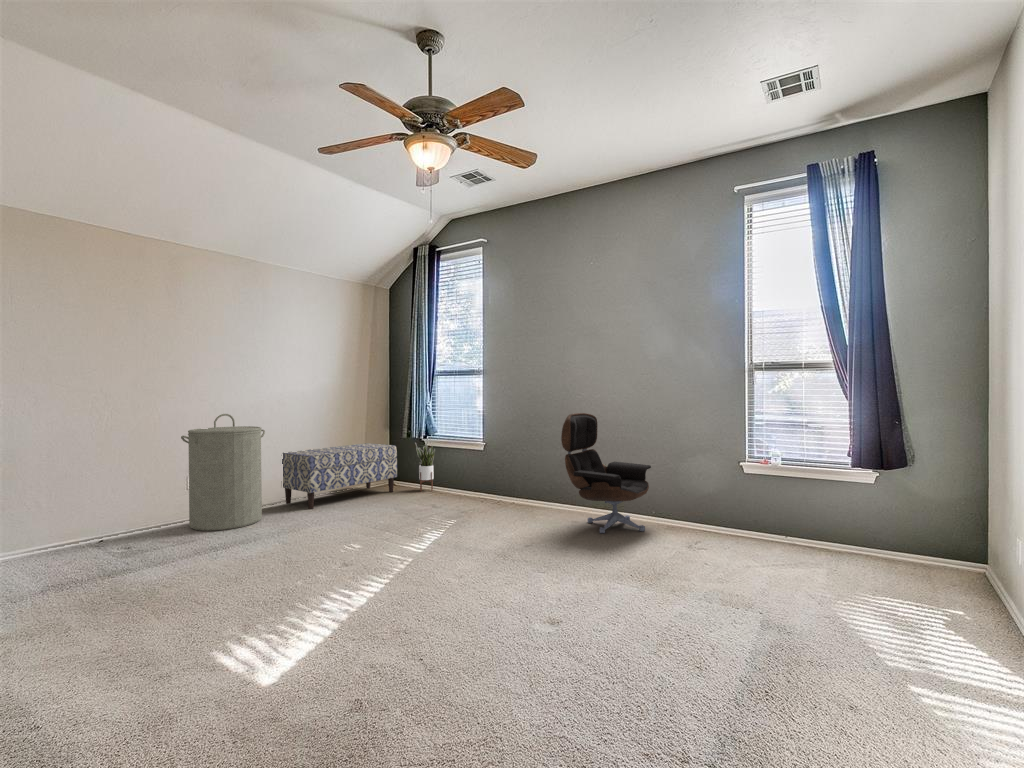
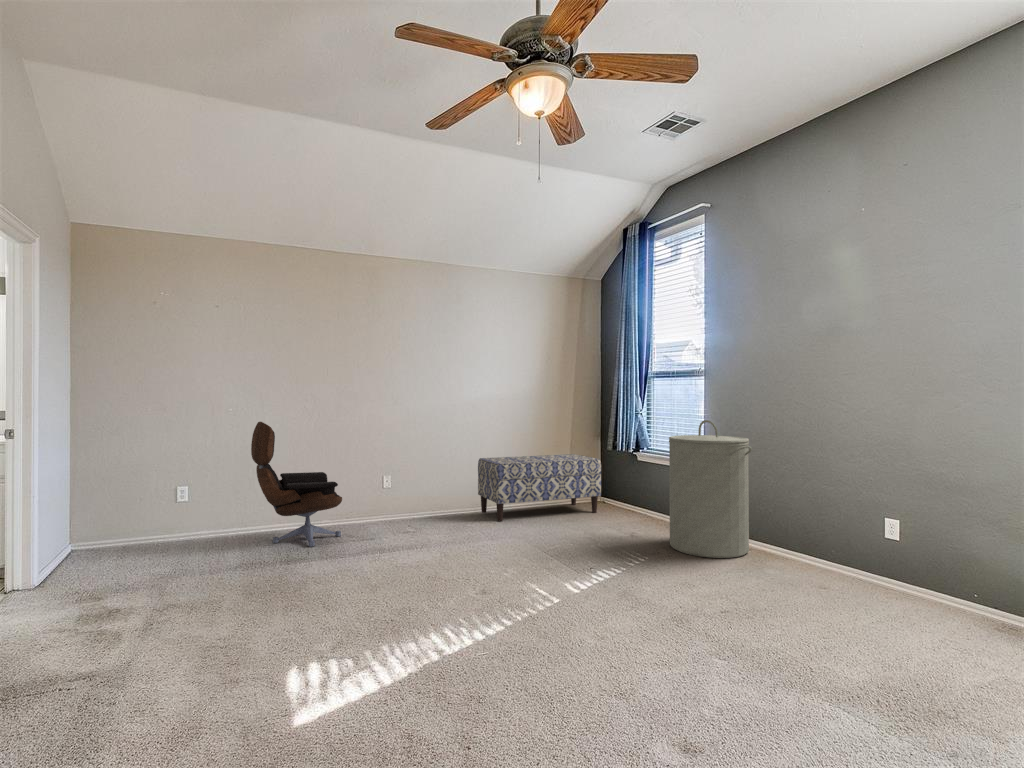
lounge chair: present [561,413,651,533] -> present [251,422,342,547]
laundry hamper: present [181,414,265,531] -> present [669,420,752,558]
potted plant: present [415,443,435,492] -> none [623,457,646,517]

